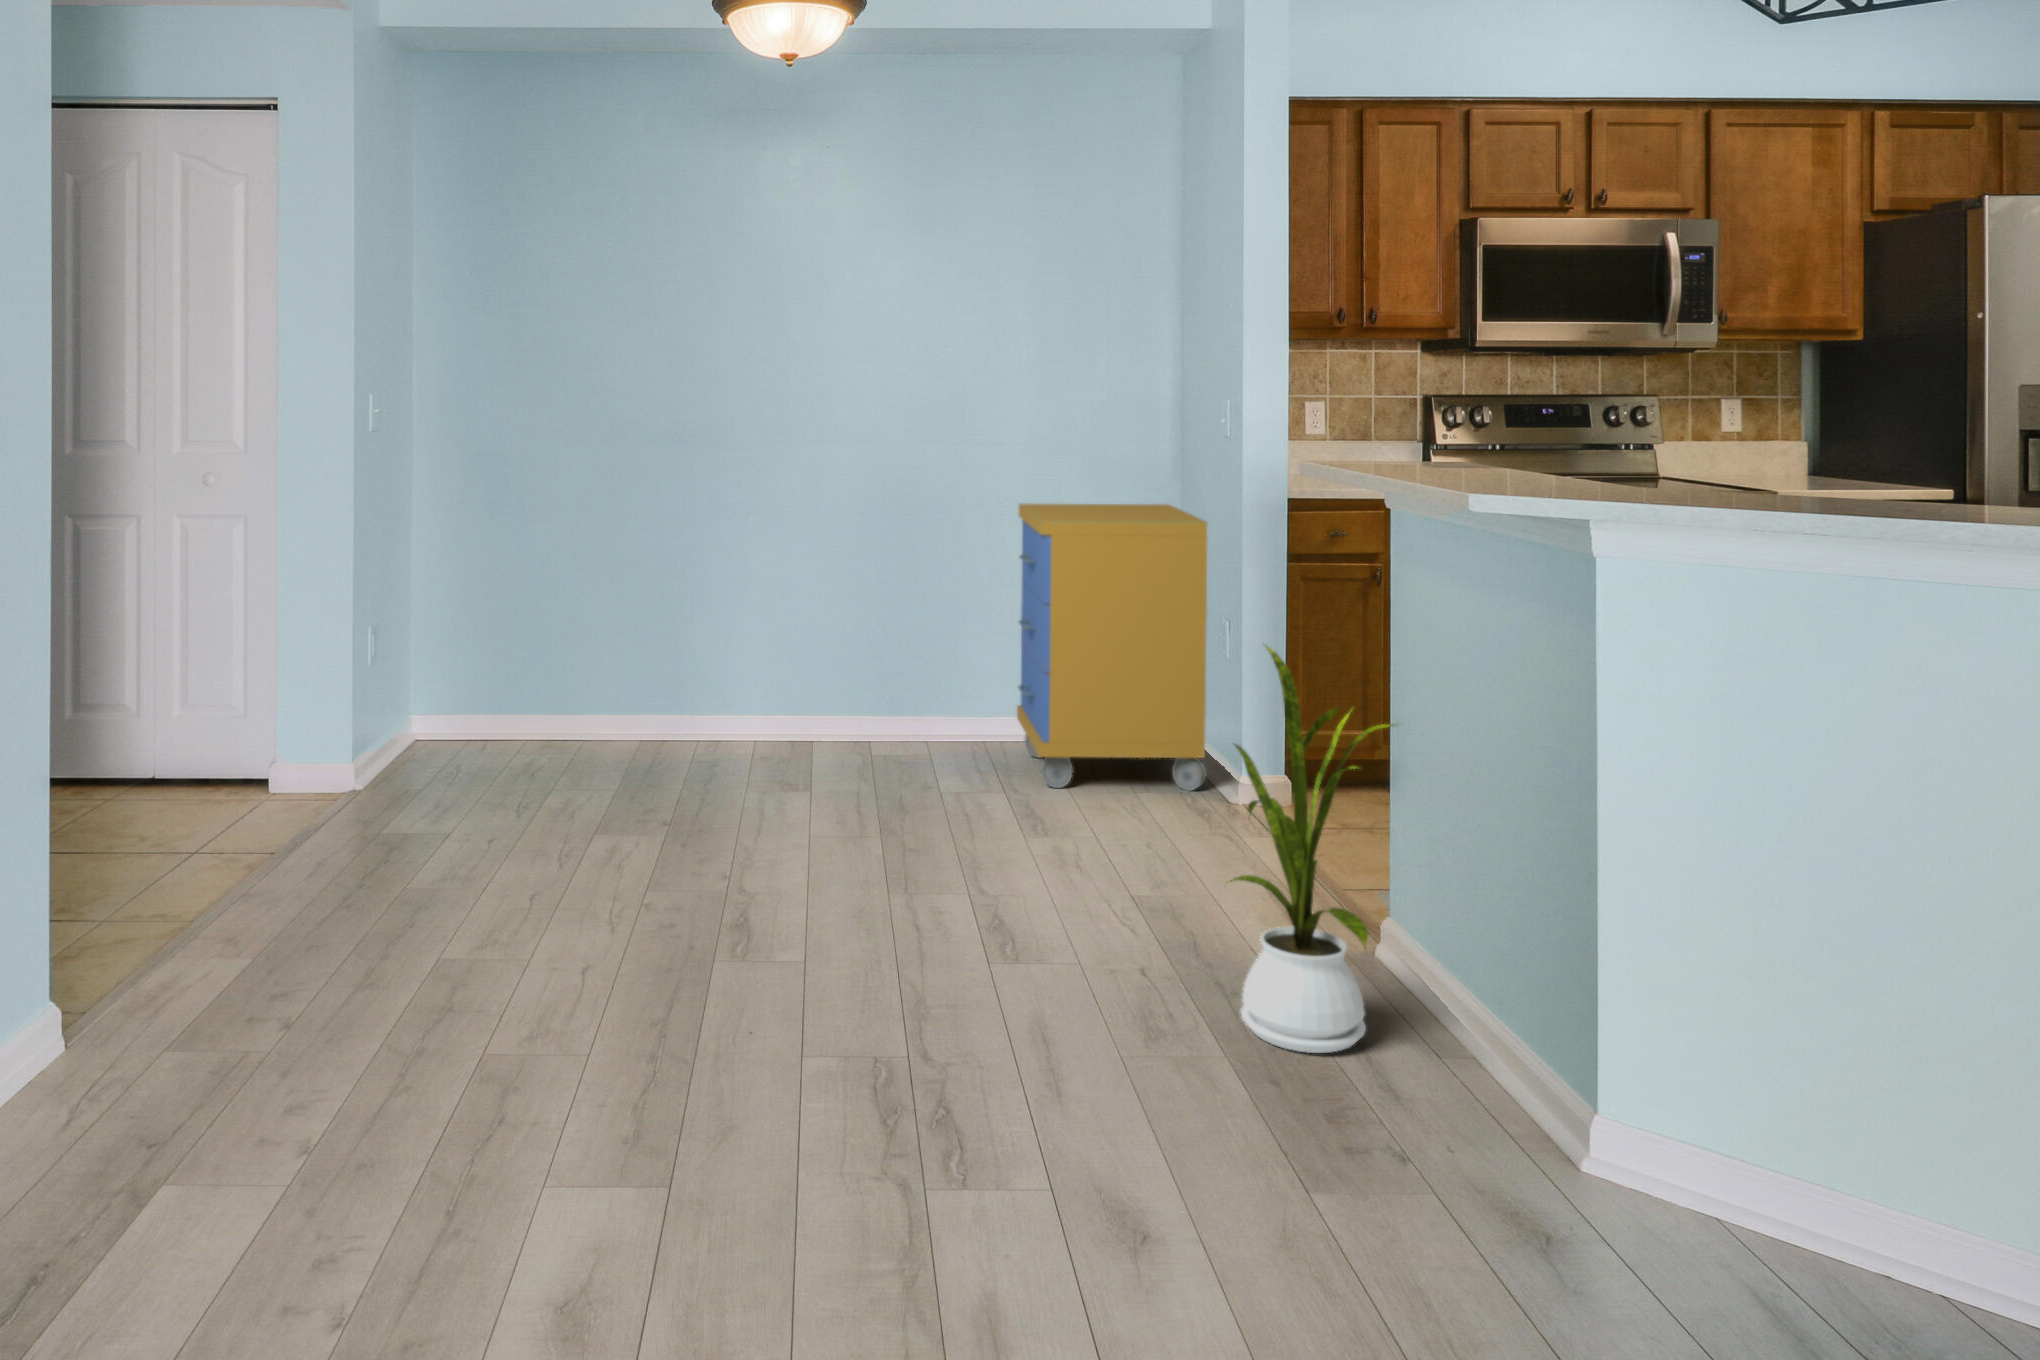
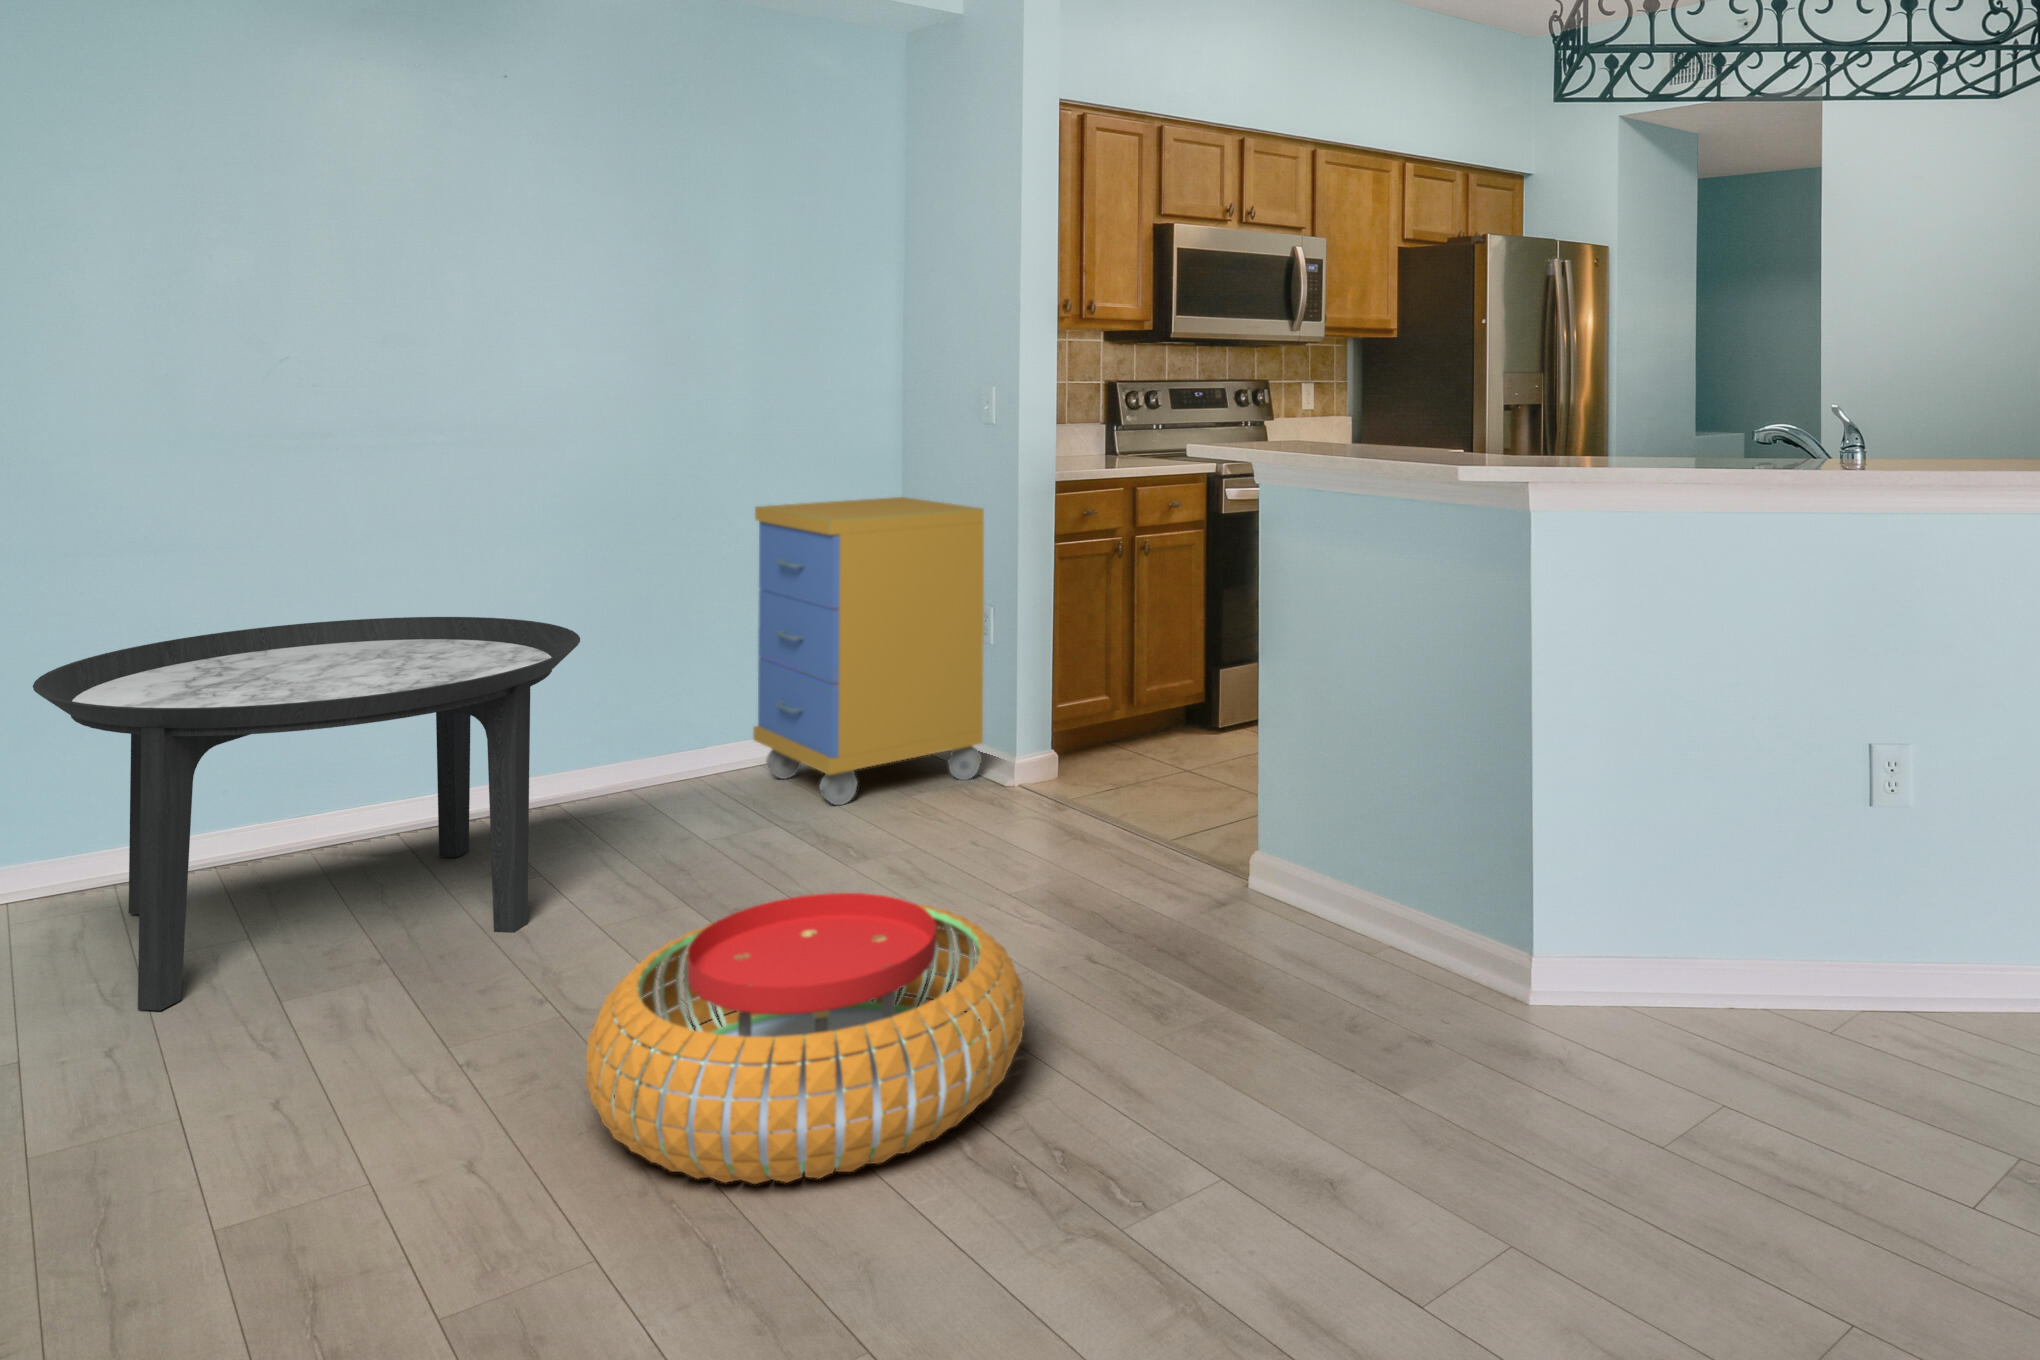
round table: none [474,568,816,824] -> present [33,617,580,1011]
house plant: present [1232,646,1395,1053] -> none [1238,607,1421,990]
pouf: none [626,826,966,1038] -> present [586,893,1025,1184]

